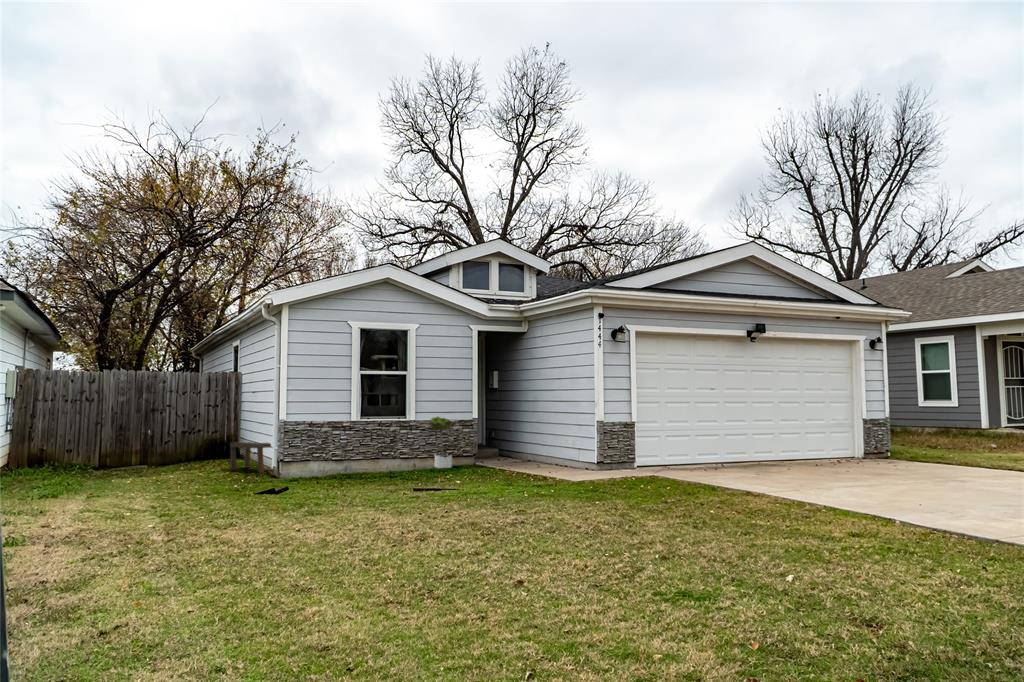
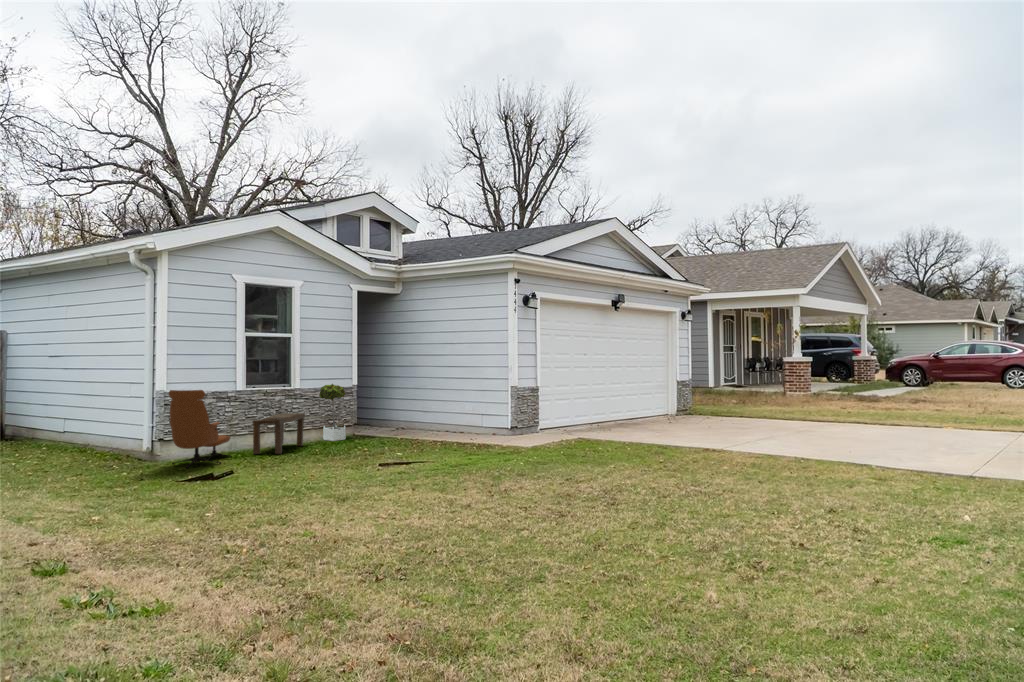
lounge chair: none [269,419,336,484] -> present [169,390,230,468]
bench: present [230,442,271,473] -> present [253,413,305,454]

